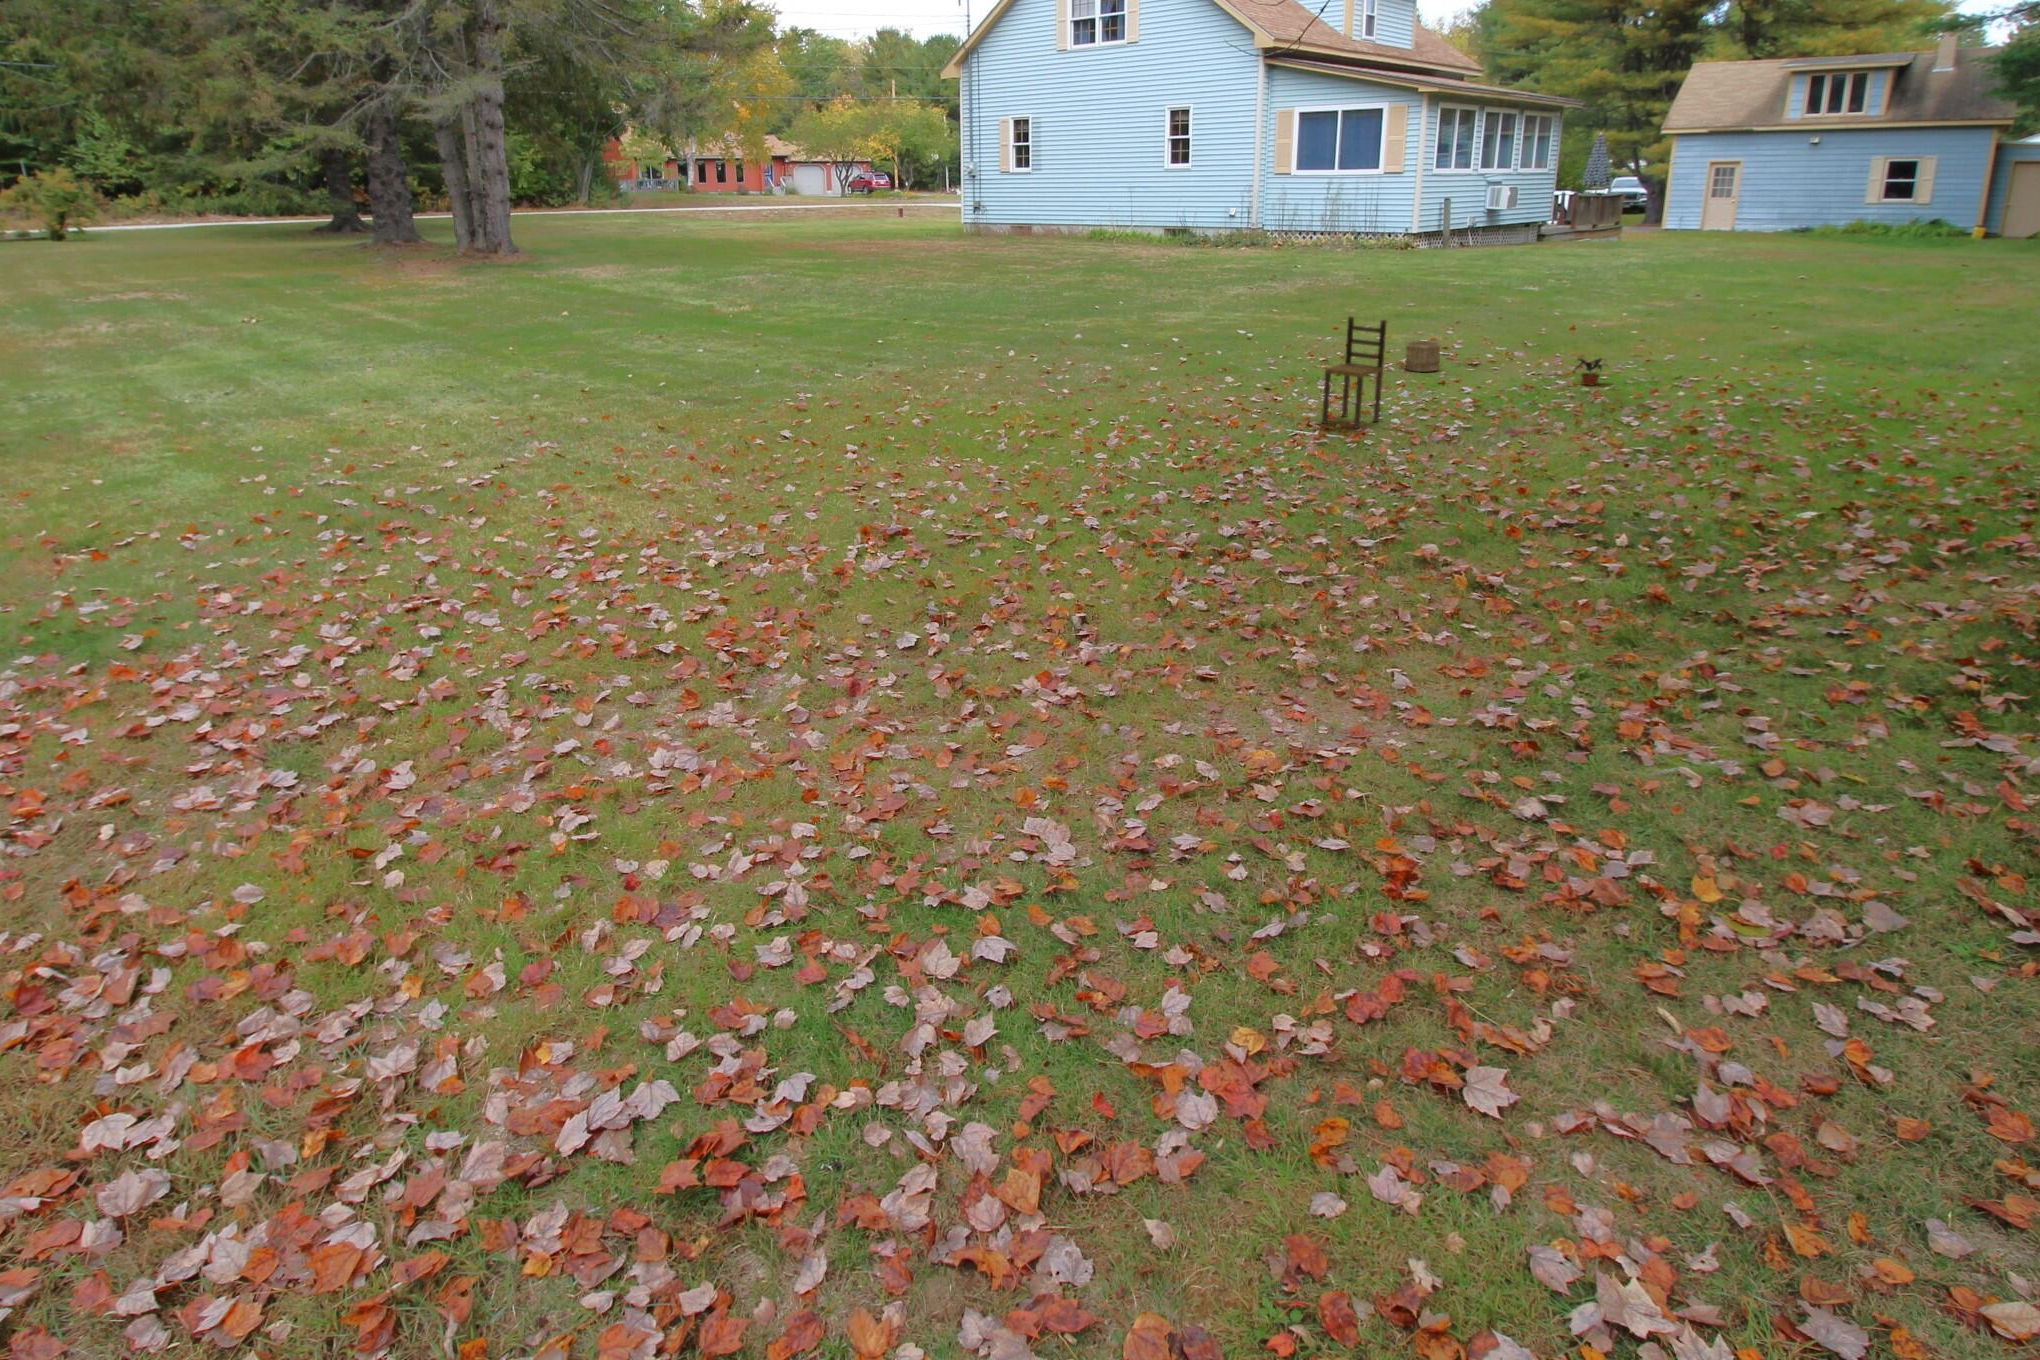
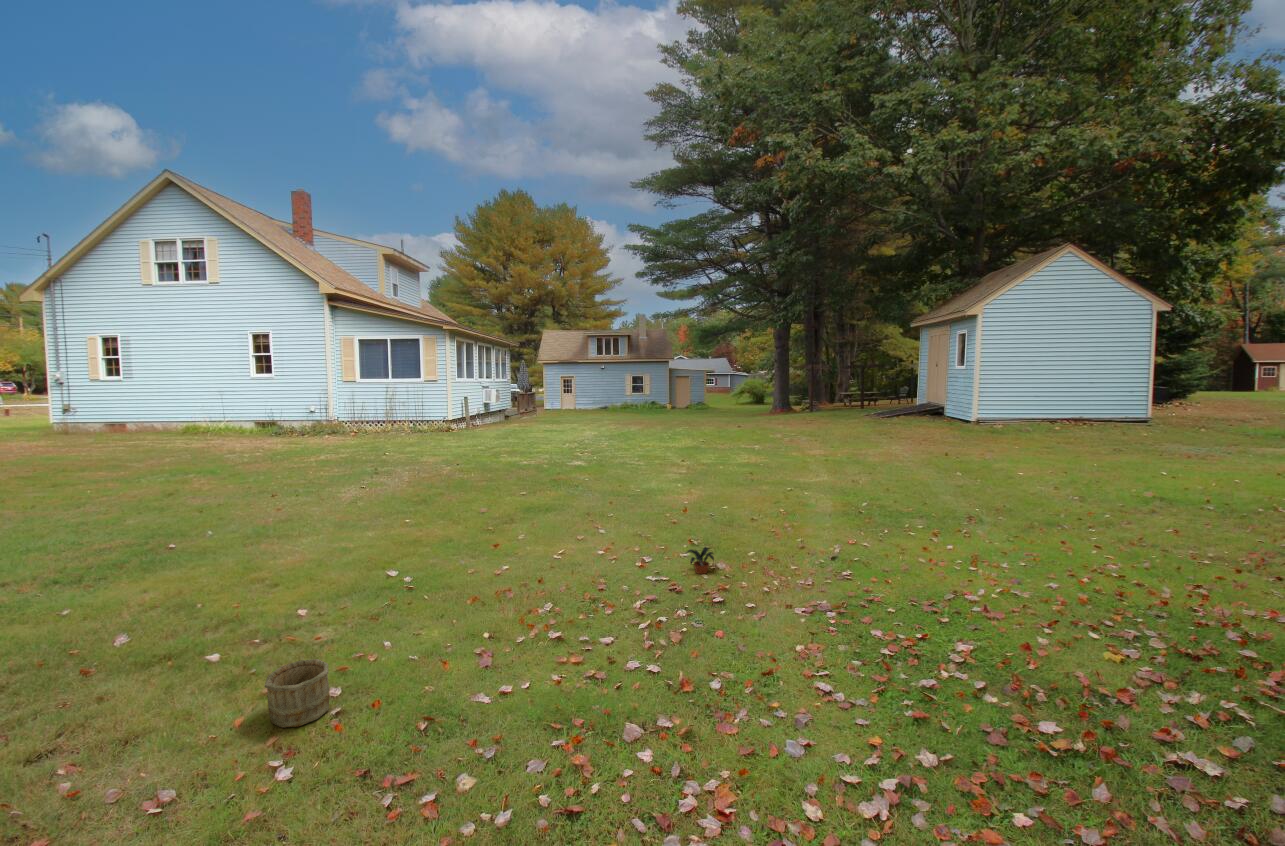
chair: present [1322,317,1387,429] -> none [512,581,582,751]
wooden bucket: present [1406,341,1441,372] -> present [264,659,329,728]

